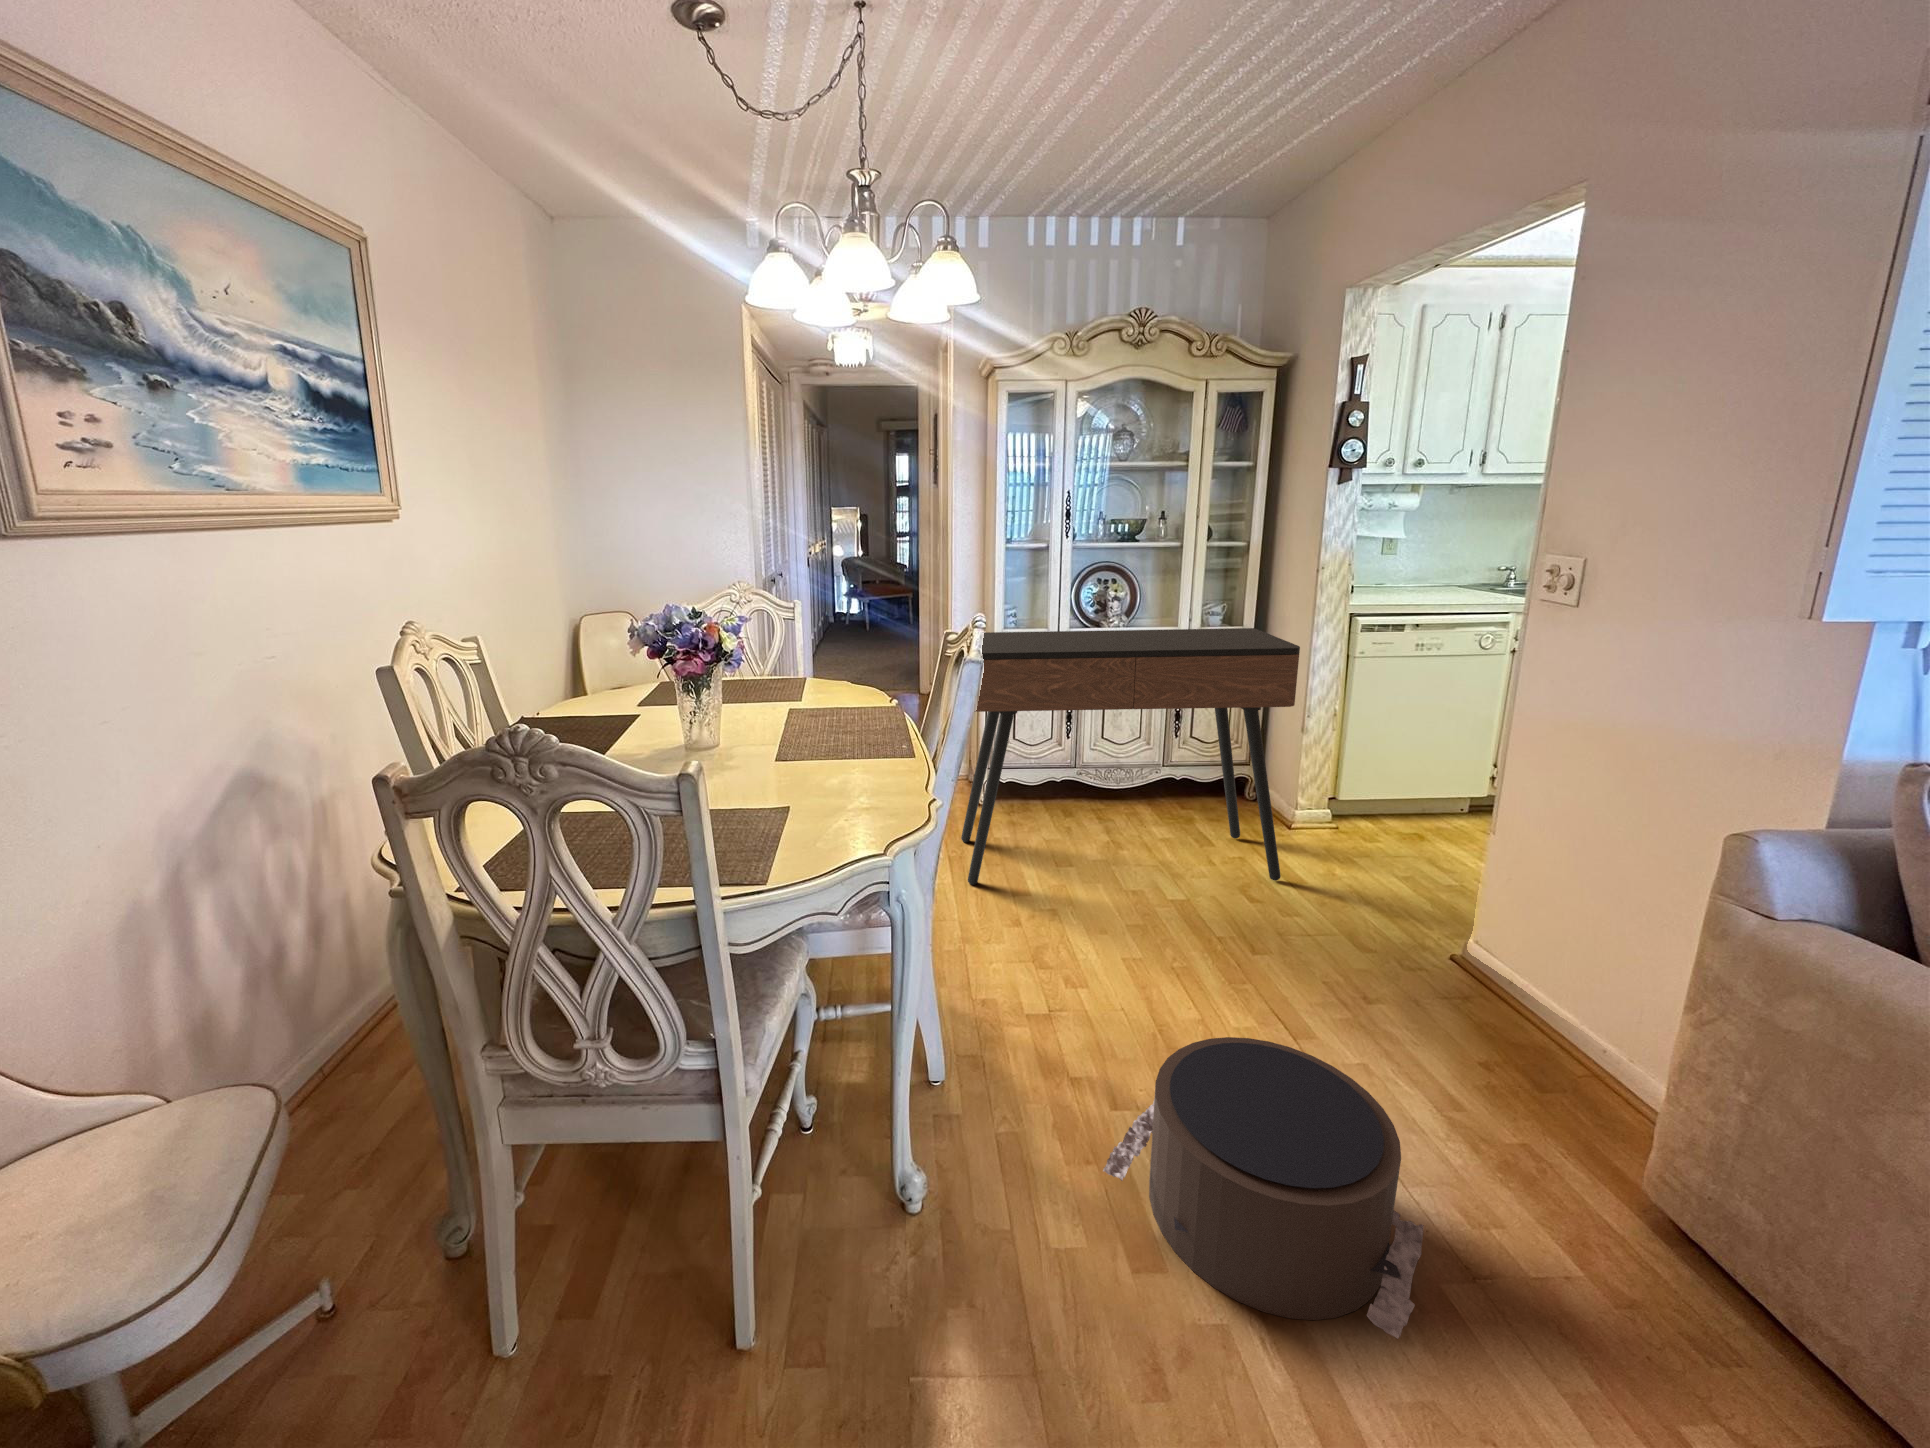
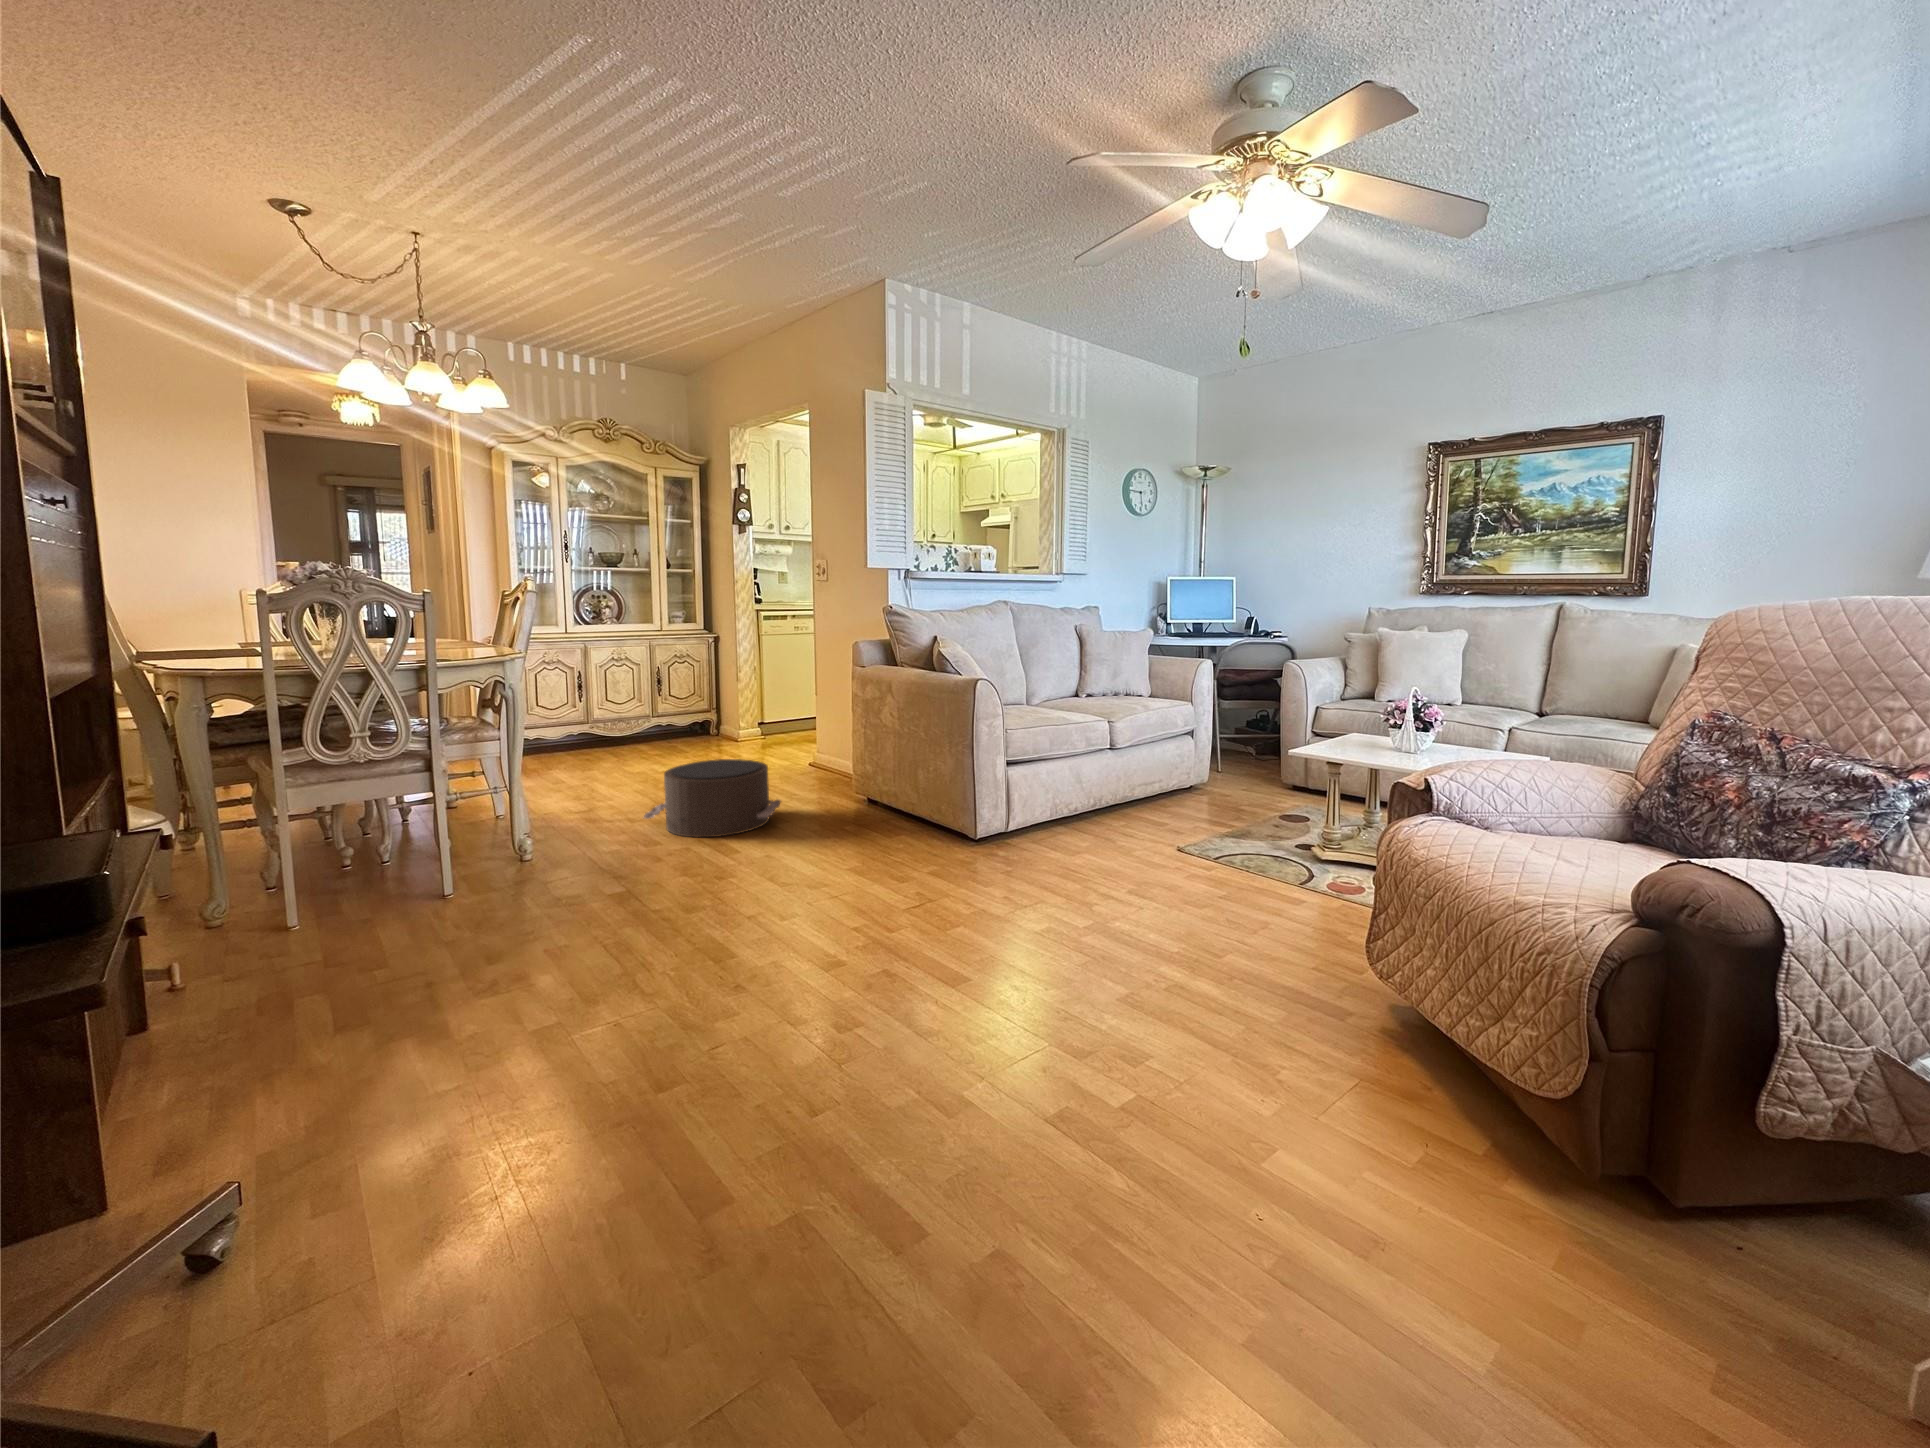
console table: present [961,628,1300,885] -> none [494,614,731,784]

